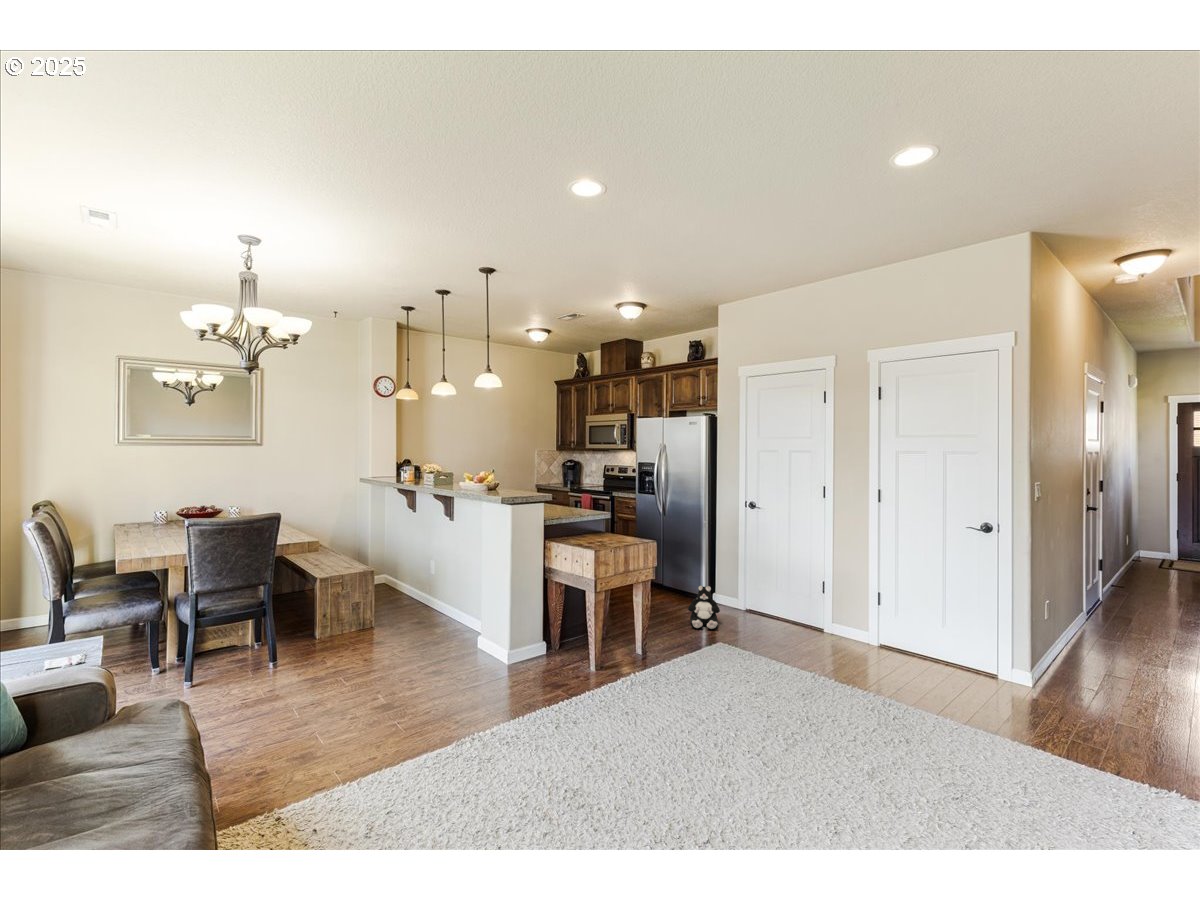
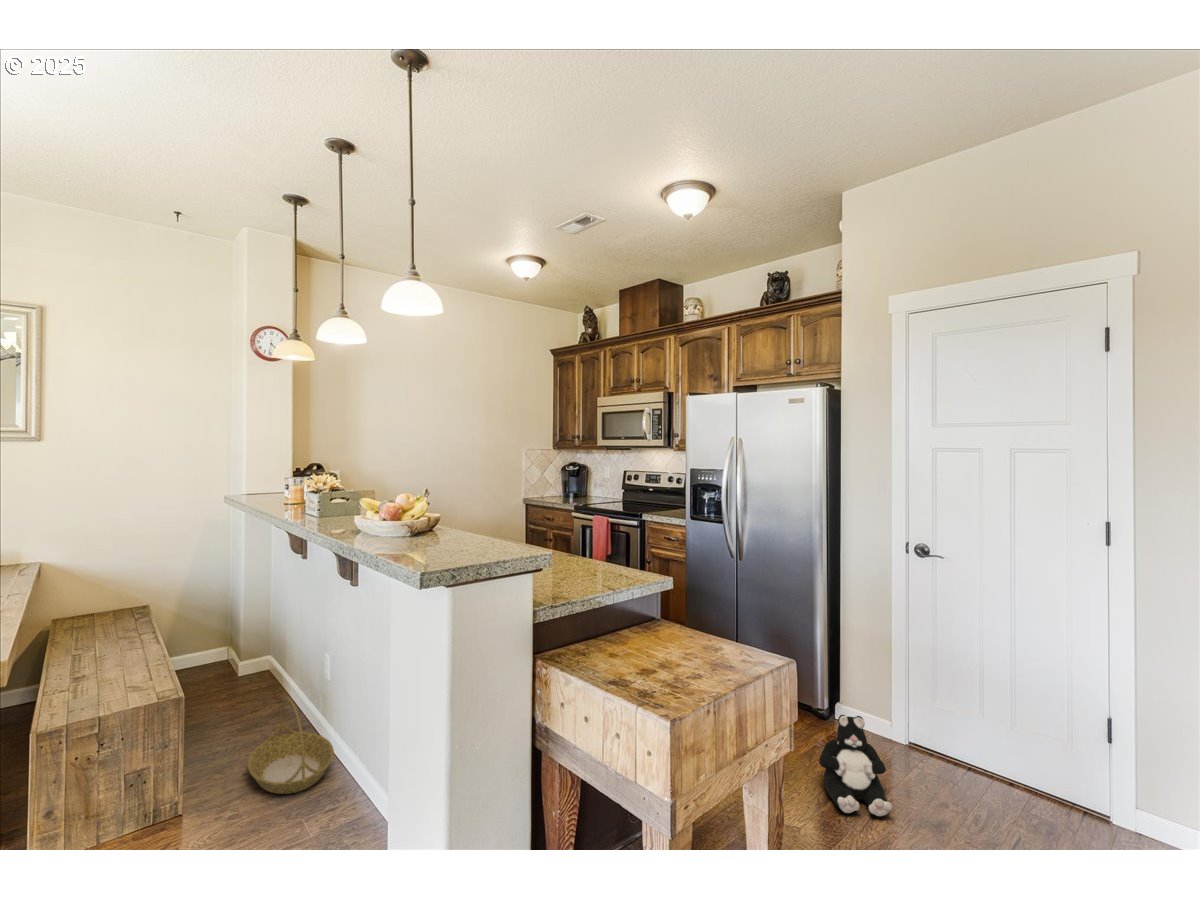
basket: none [397,580,440,623] -> present [247,697,334,794]

